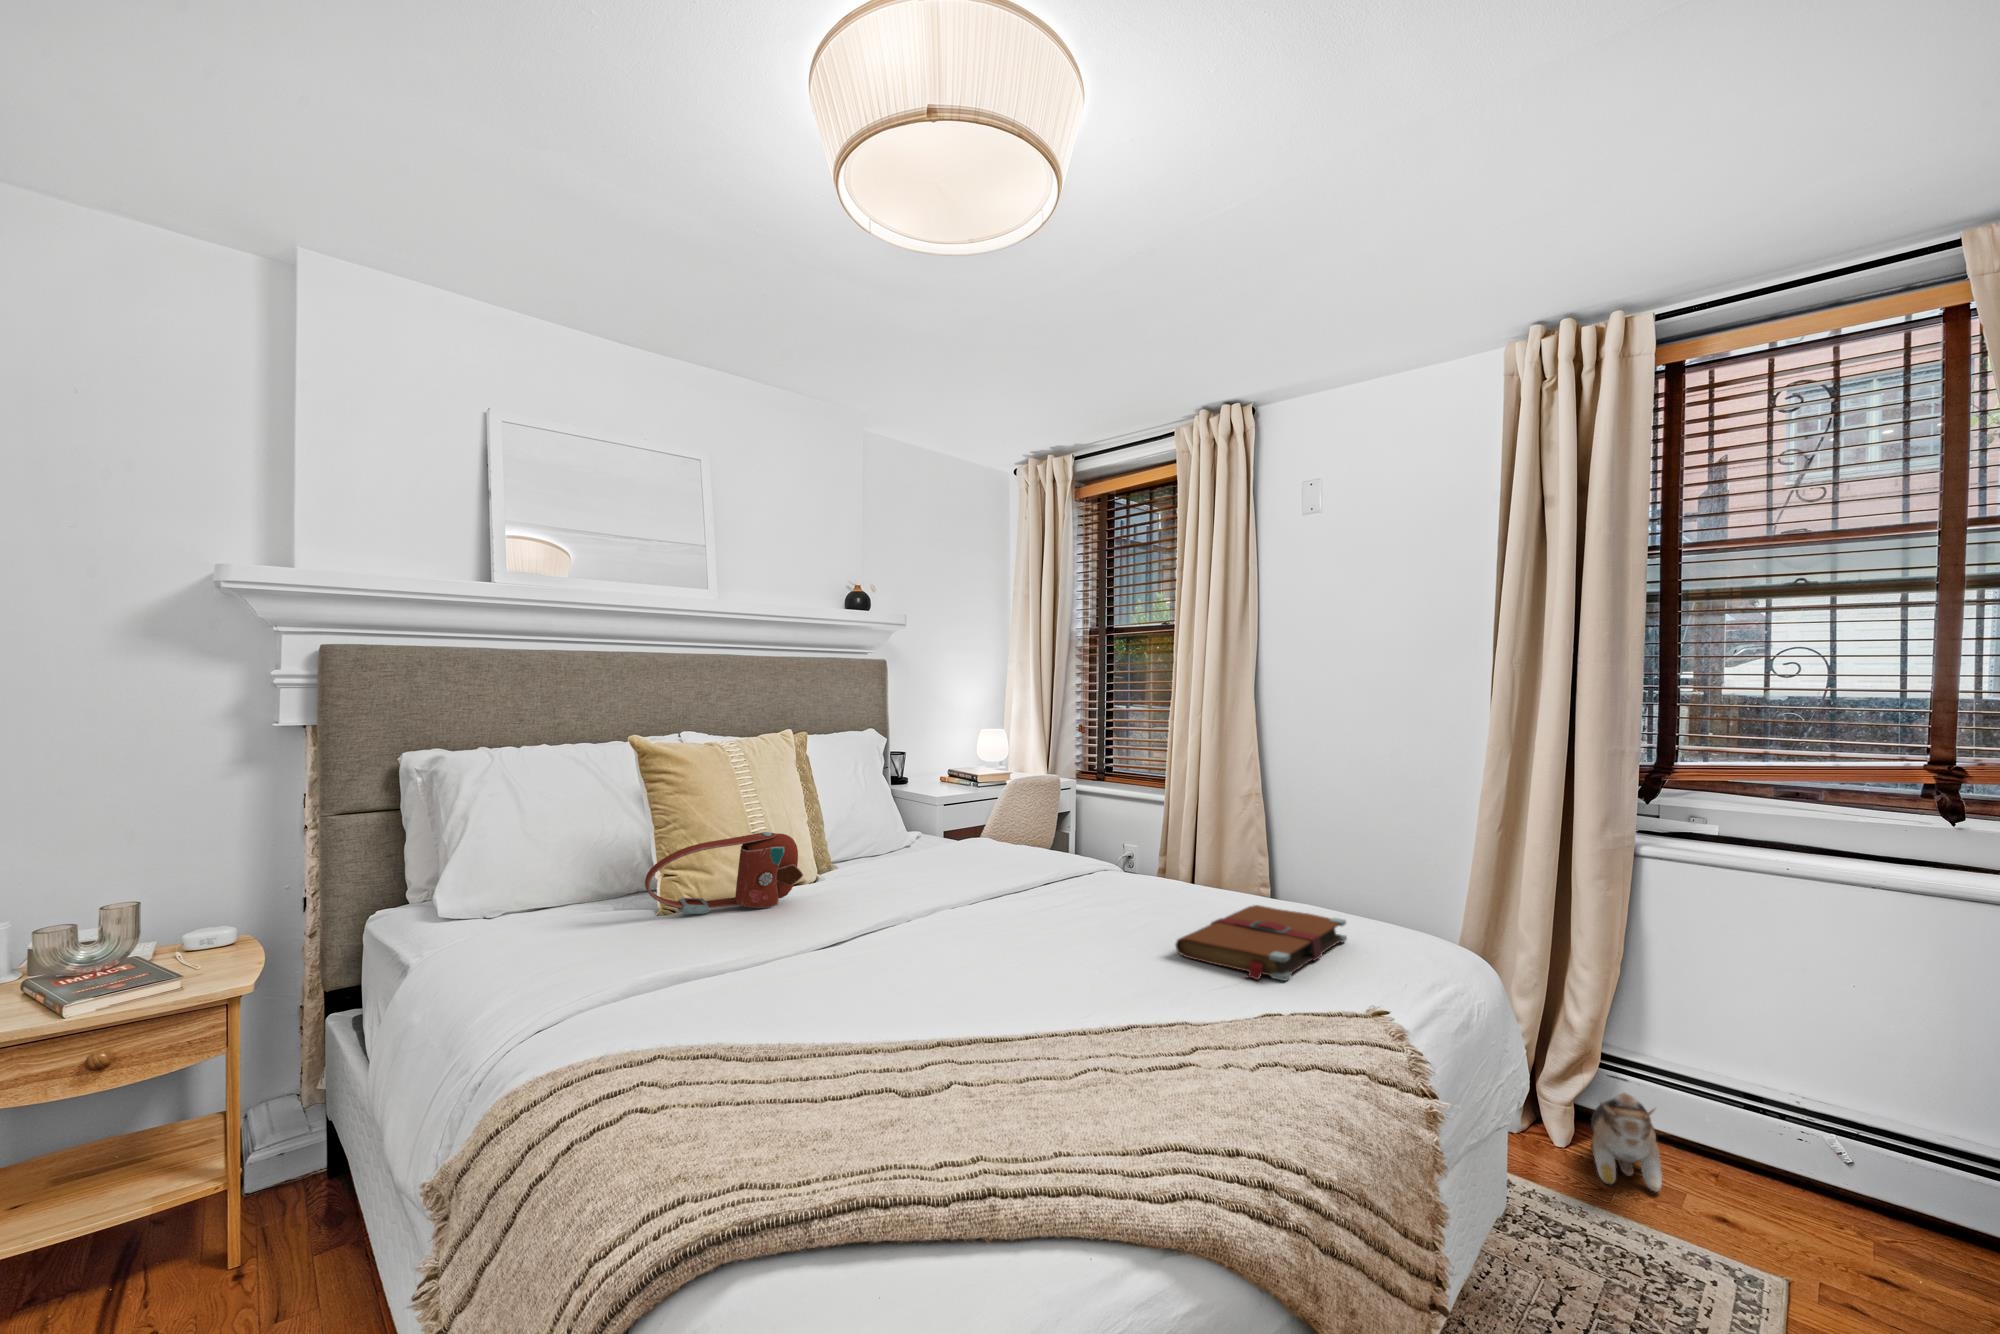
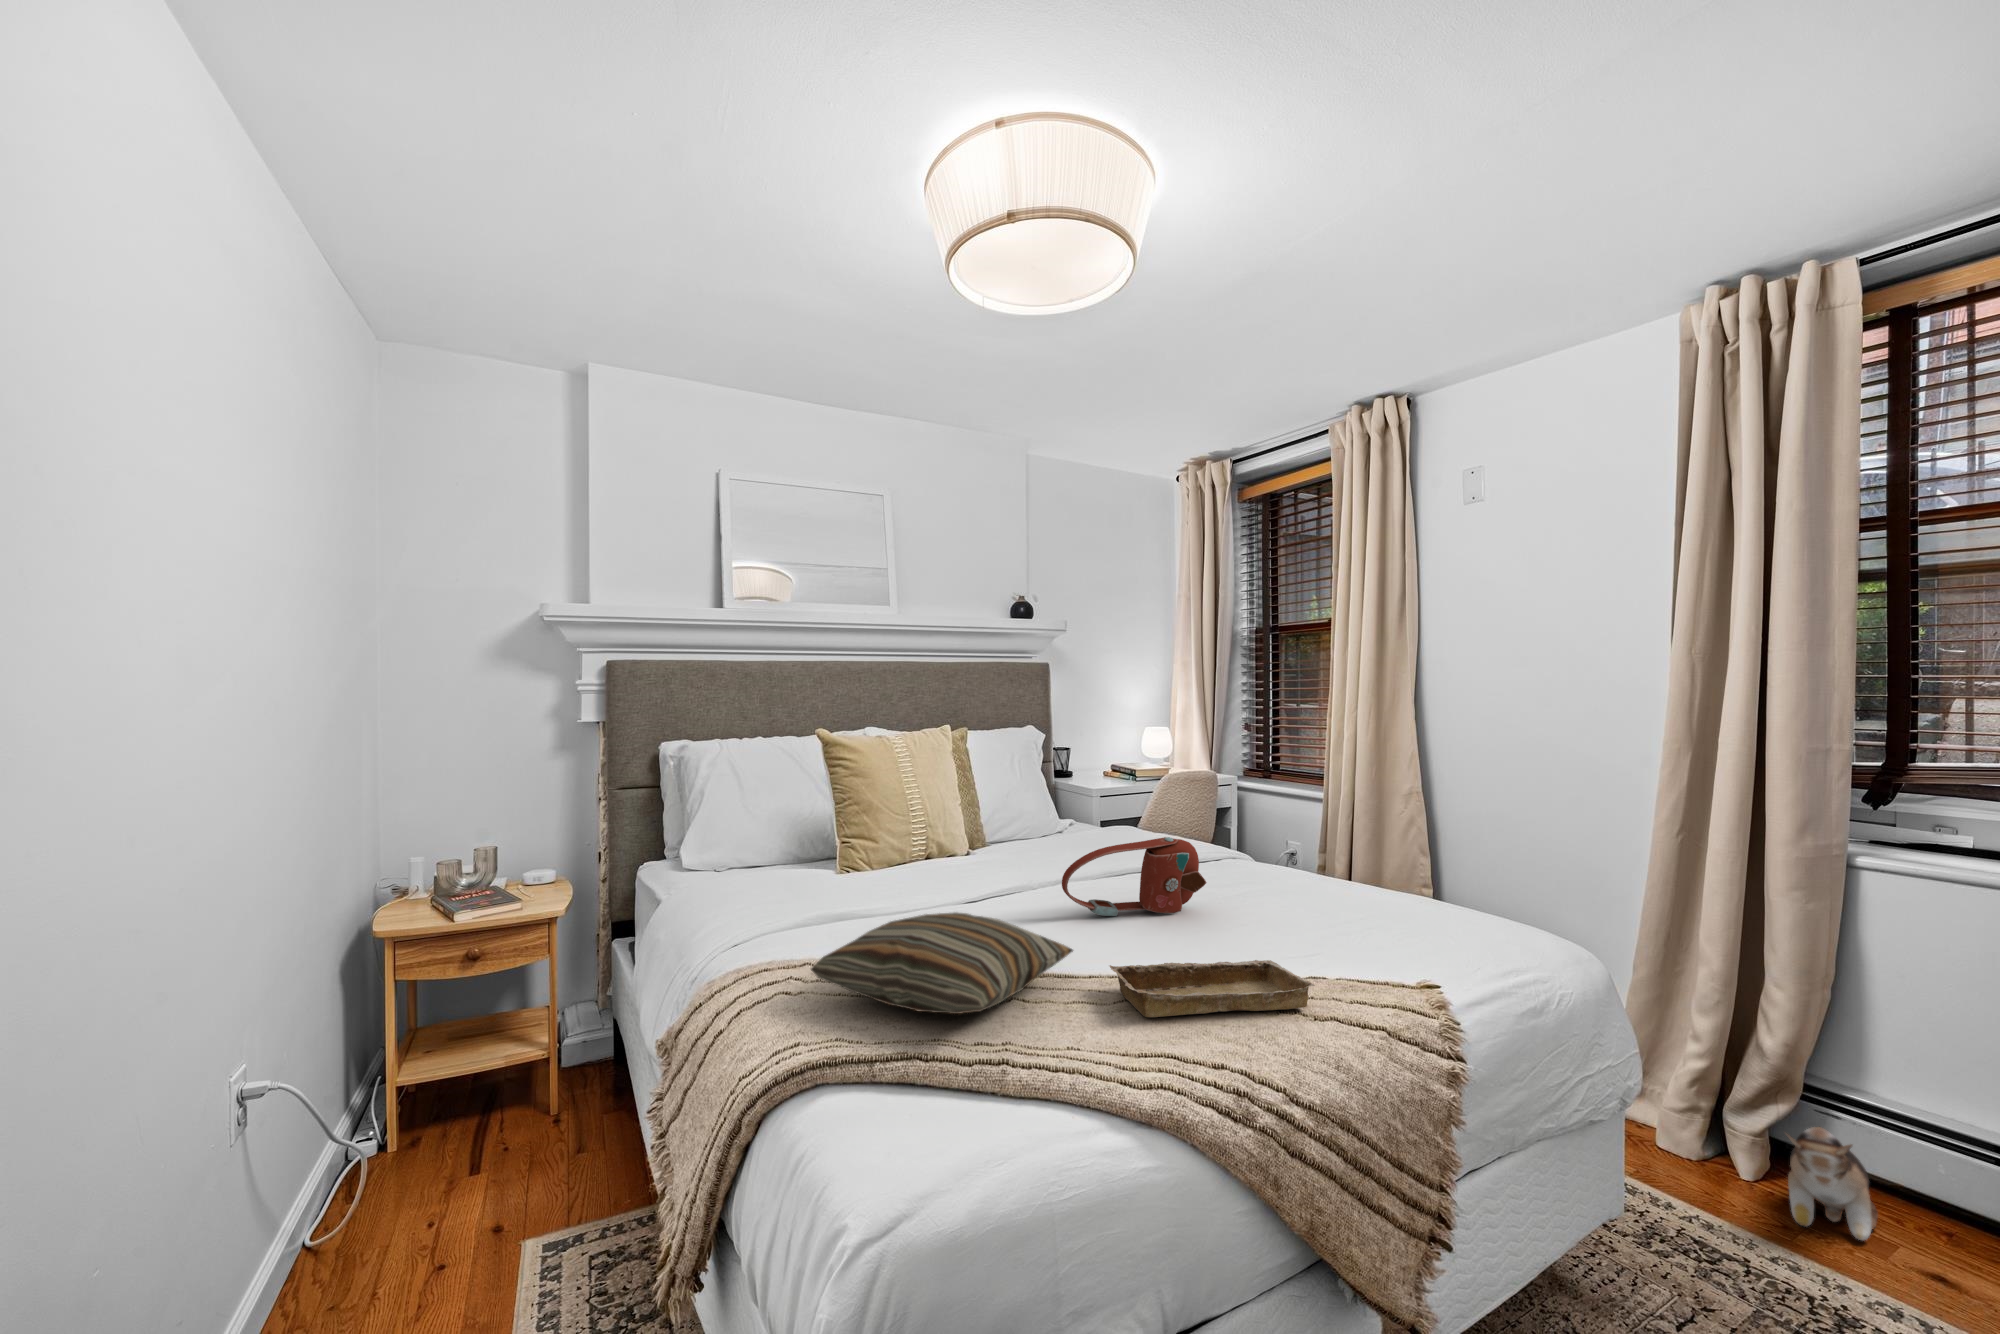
handbag: present [645,832,803,914] -> present [1062,837,1207,916]
book: present [1176,905,1347,981] -> none [1263,894,1447,957]
pillow: none [681,971,1011,1120] -> present [811,912,1073,1014]
tray: none [1055,997,1293,1090] -> present [1110,960,1315,1017]

